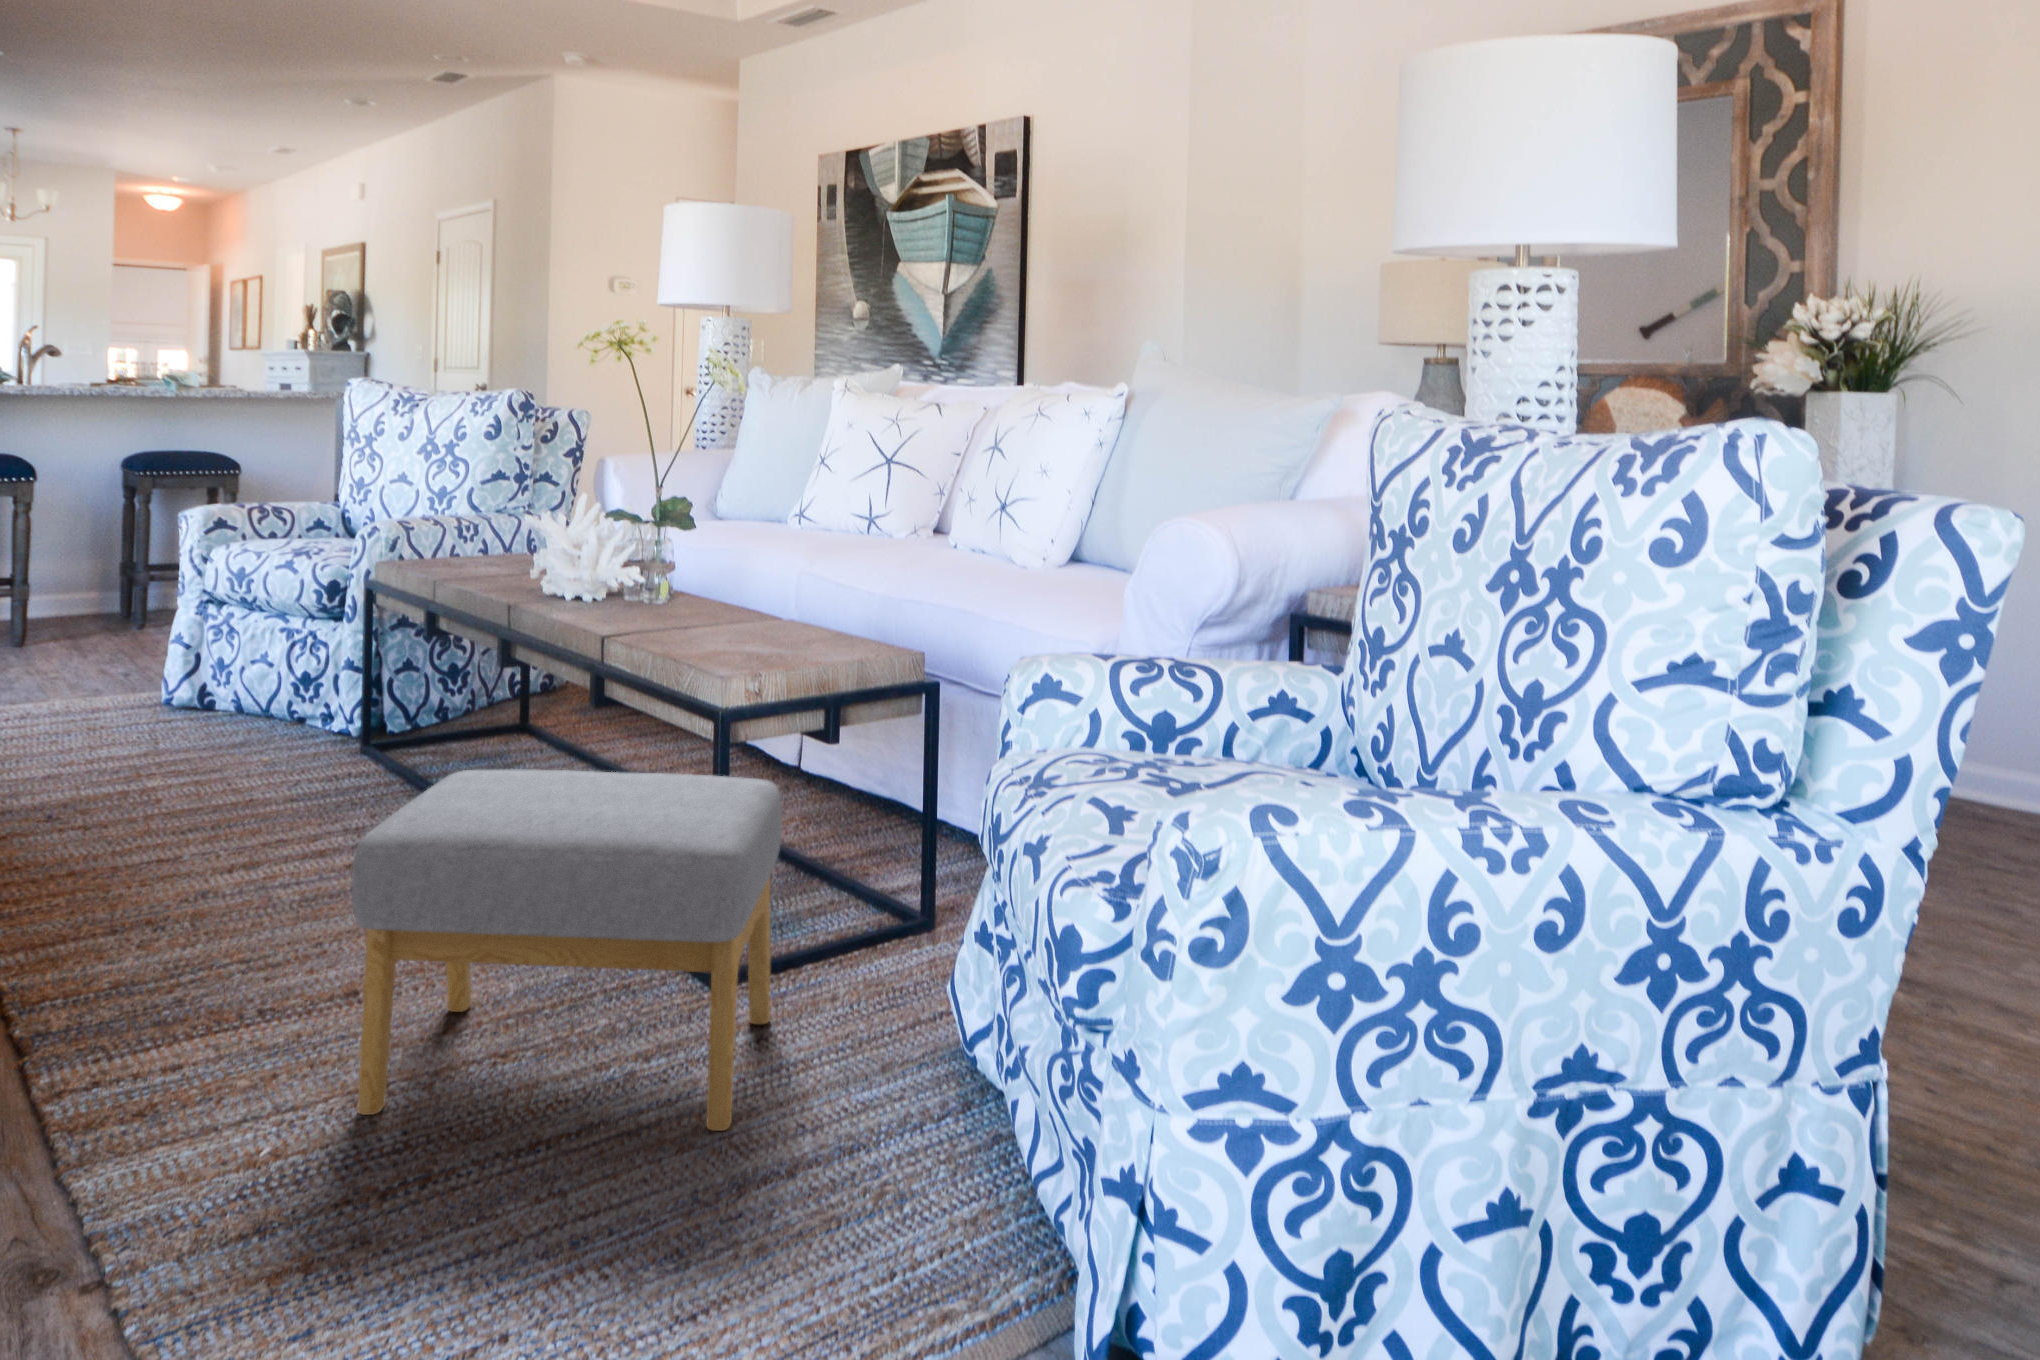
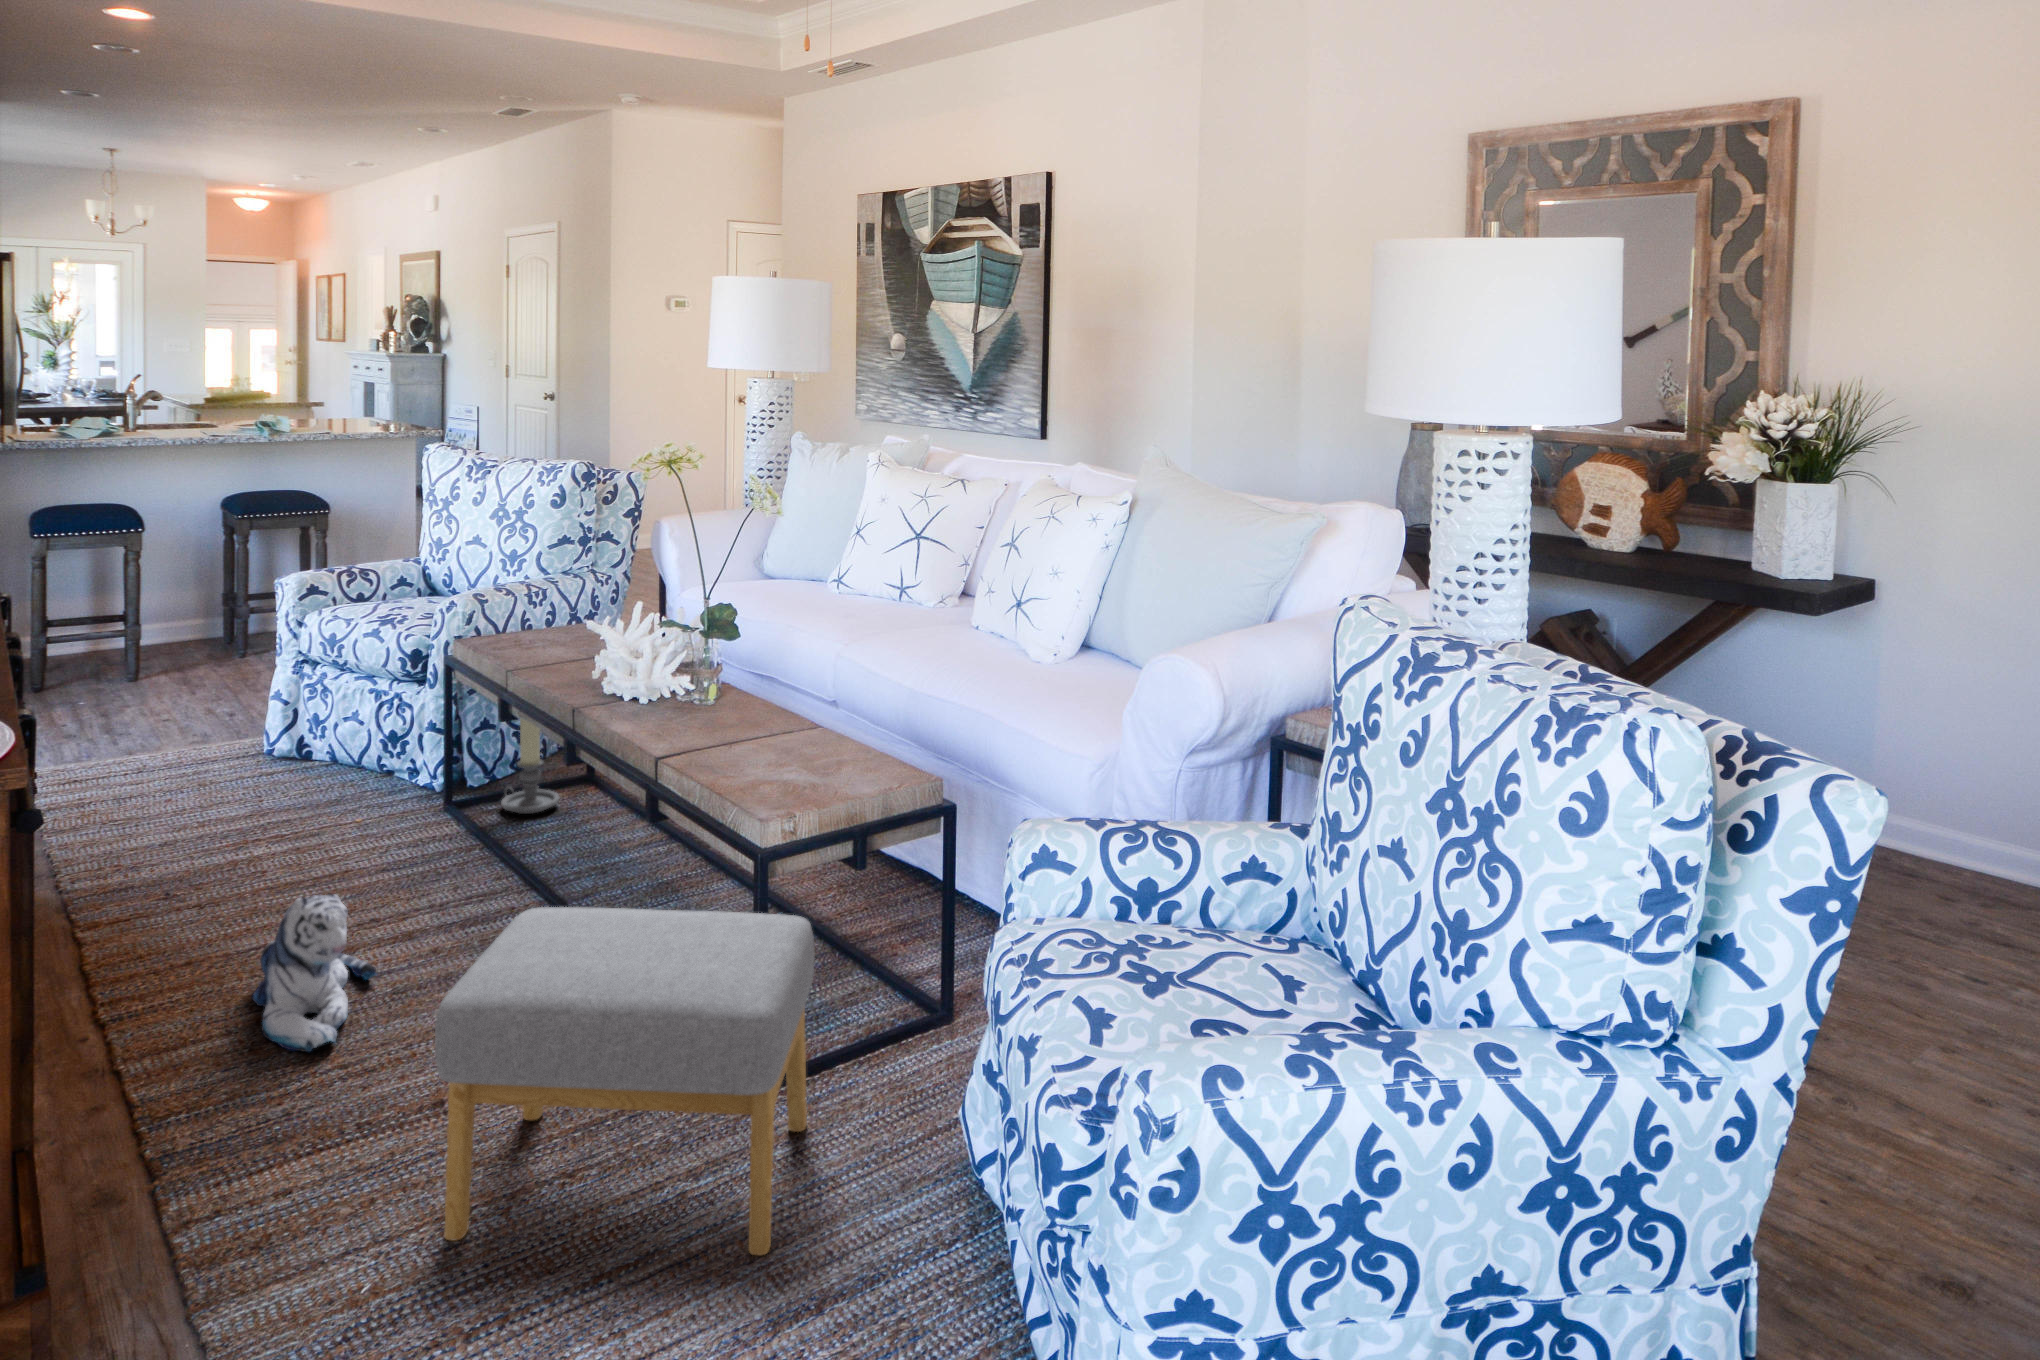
candle holder: none [424,634,489,755] -> present [501,719,560,814]
plush toy: none [140,785,284,951] -> present [251,894,376,1052]

